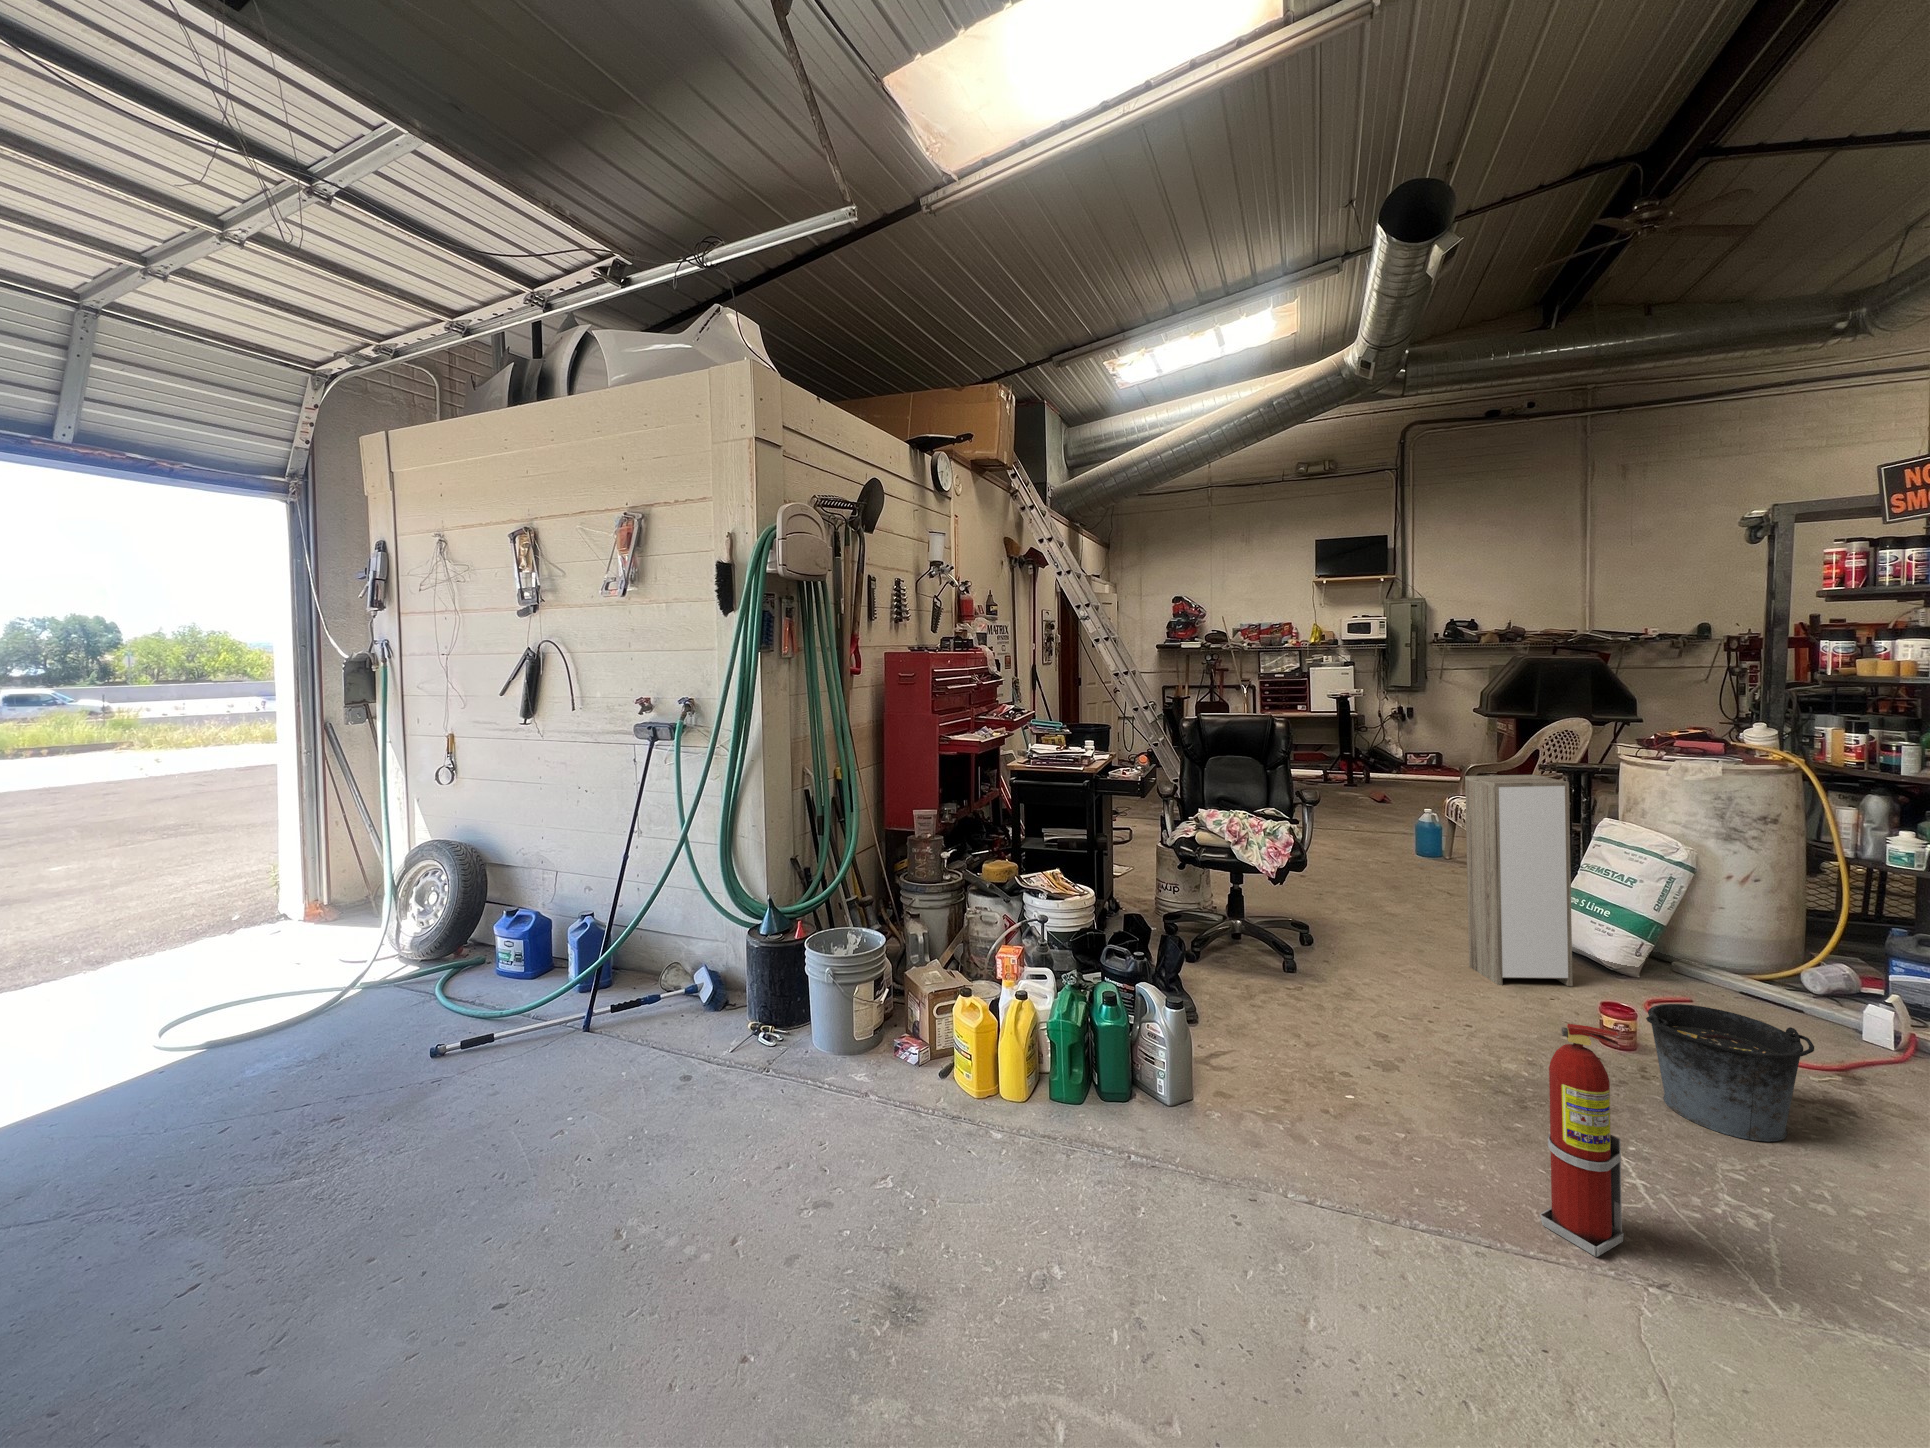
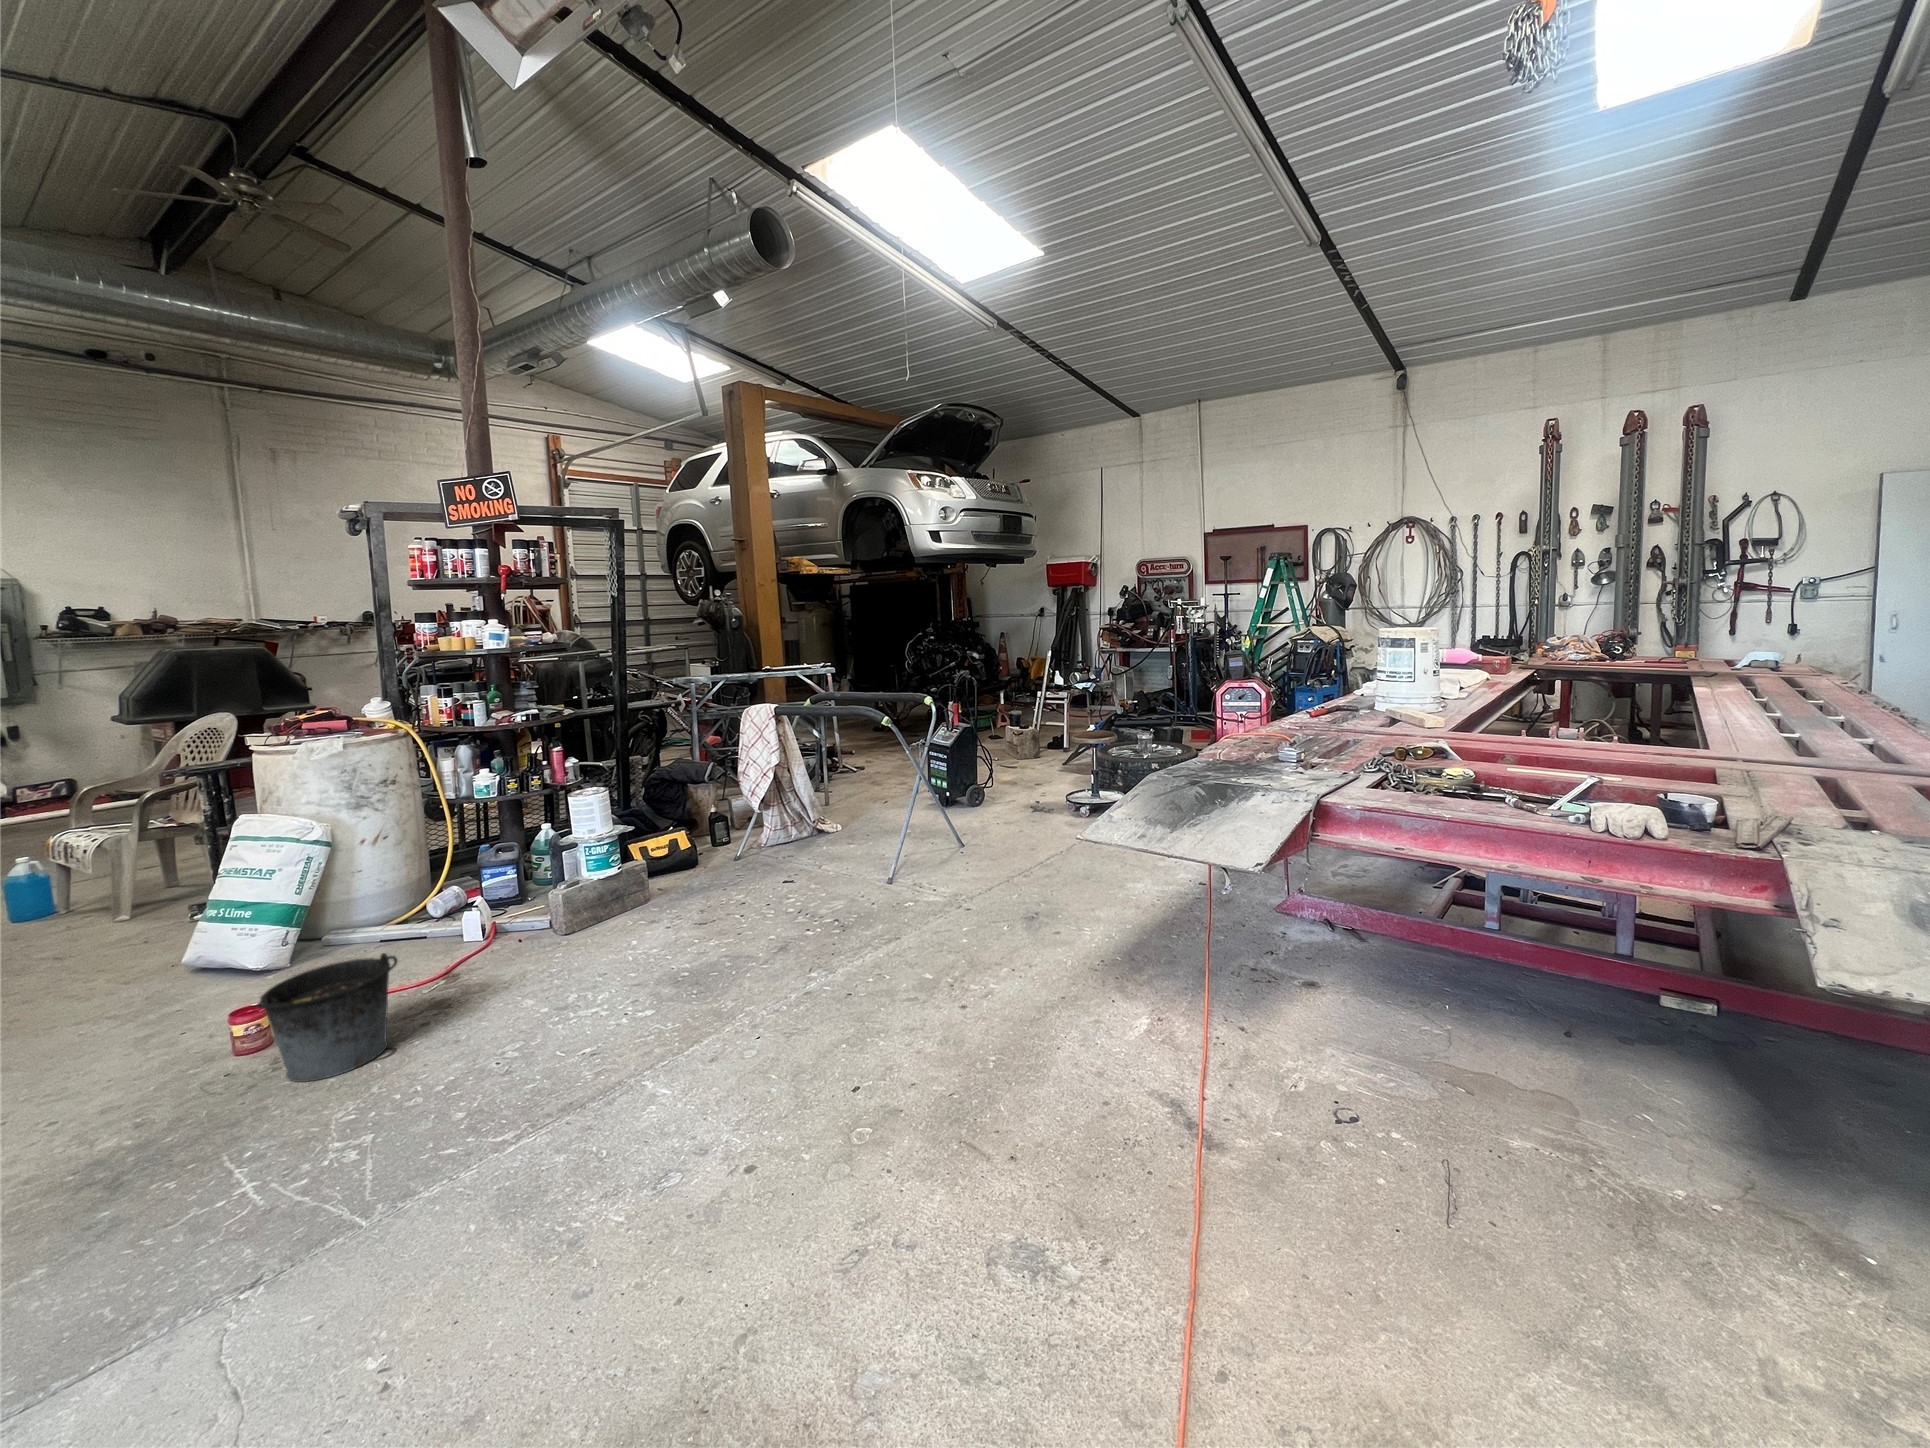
storage cabinet: present [1465,775,1573,986] -> none [24,783,211,1052]
fire extinguisher: present [1540,1024,1624,1257] -> none [88,1039,207,1310]

